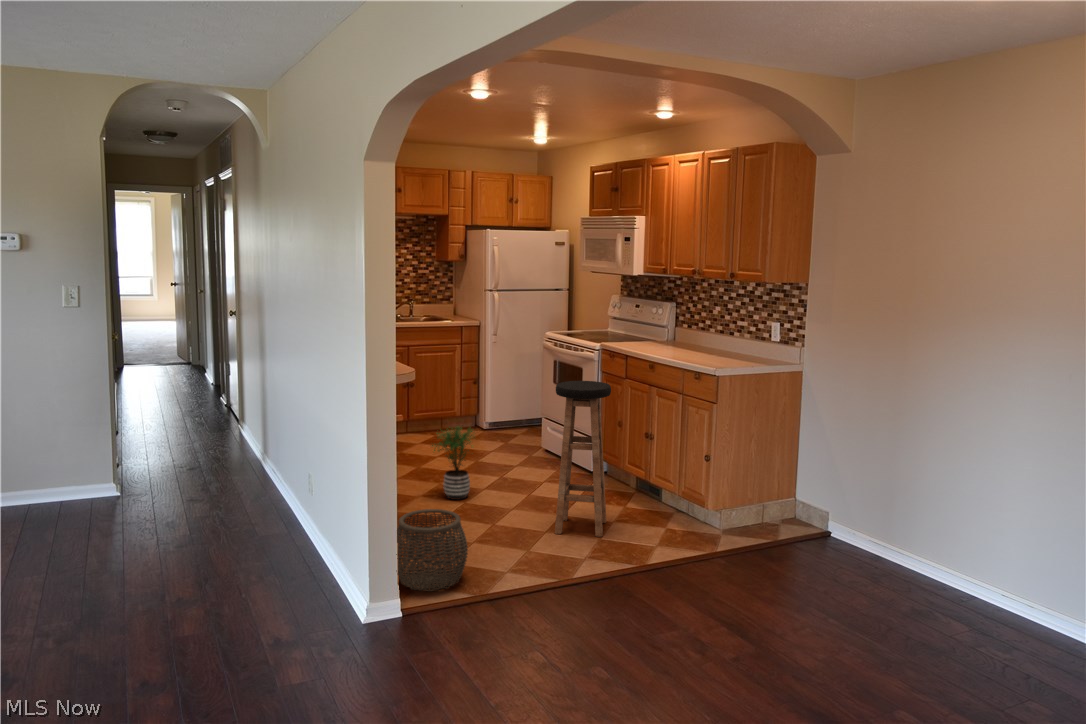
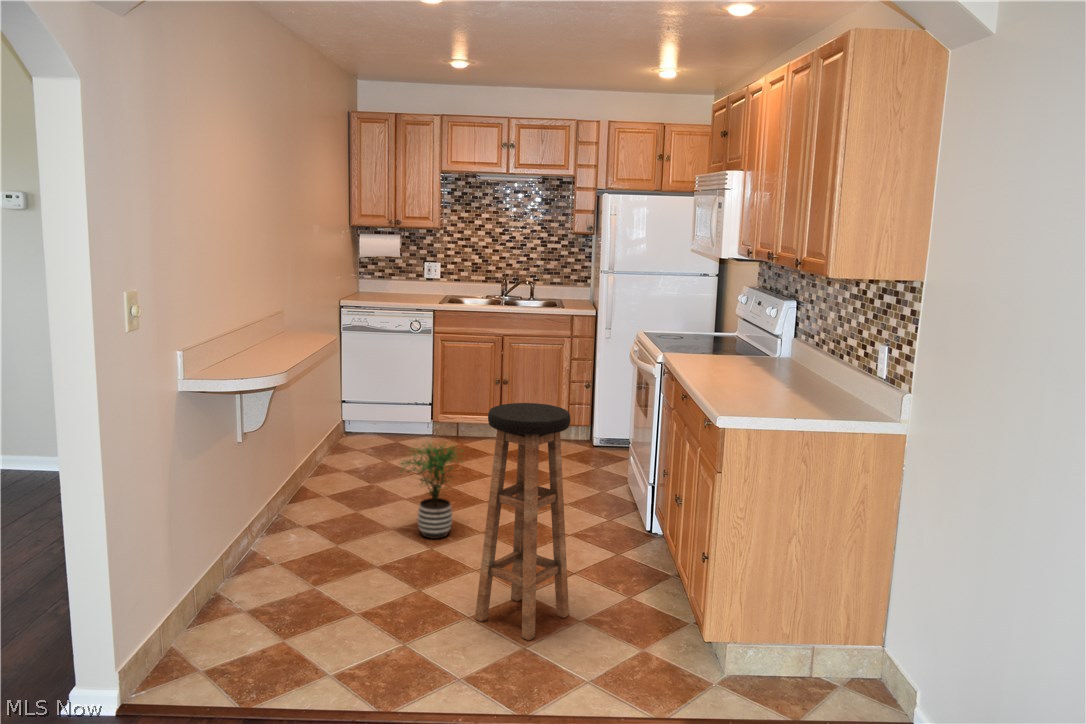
woven basket: present [396,509,468,591] -> none [174,554,284,673]

